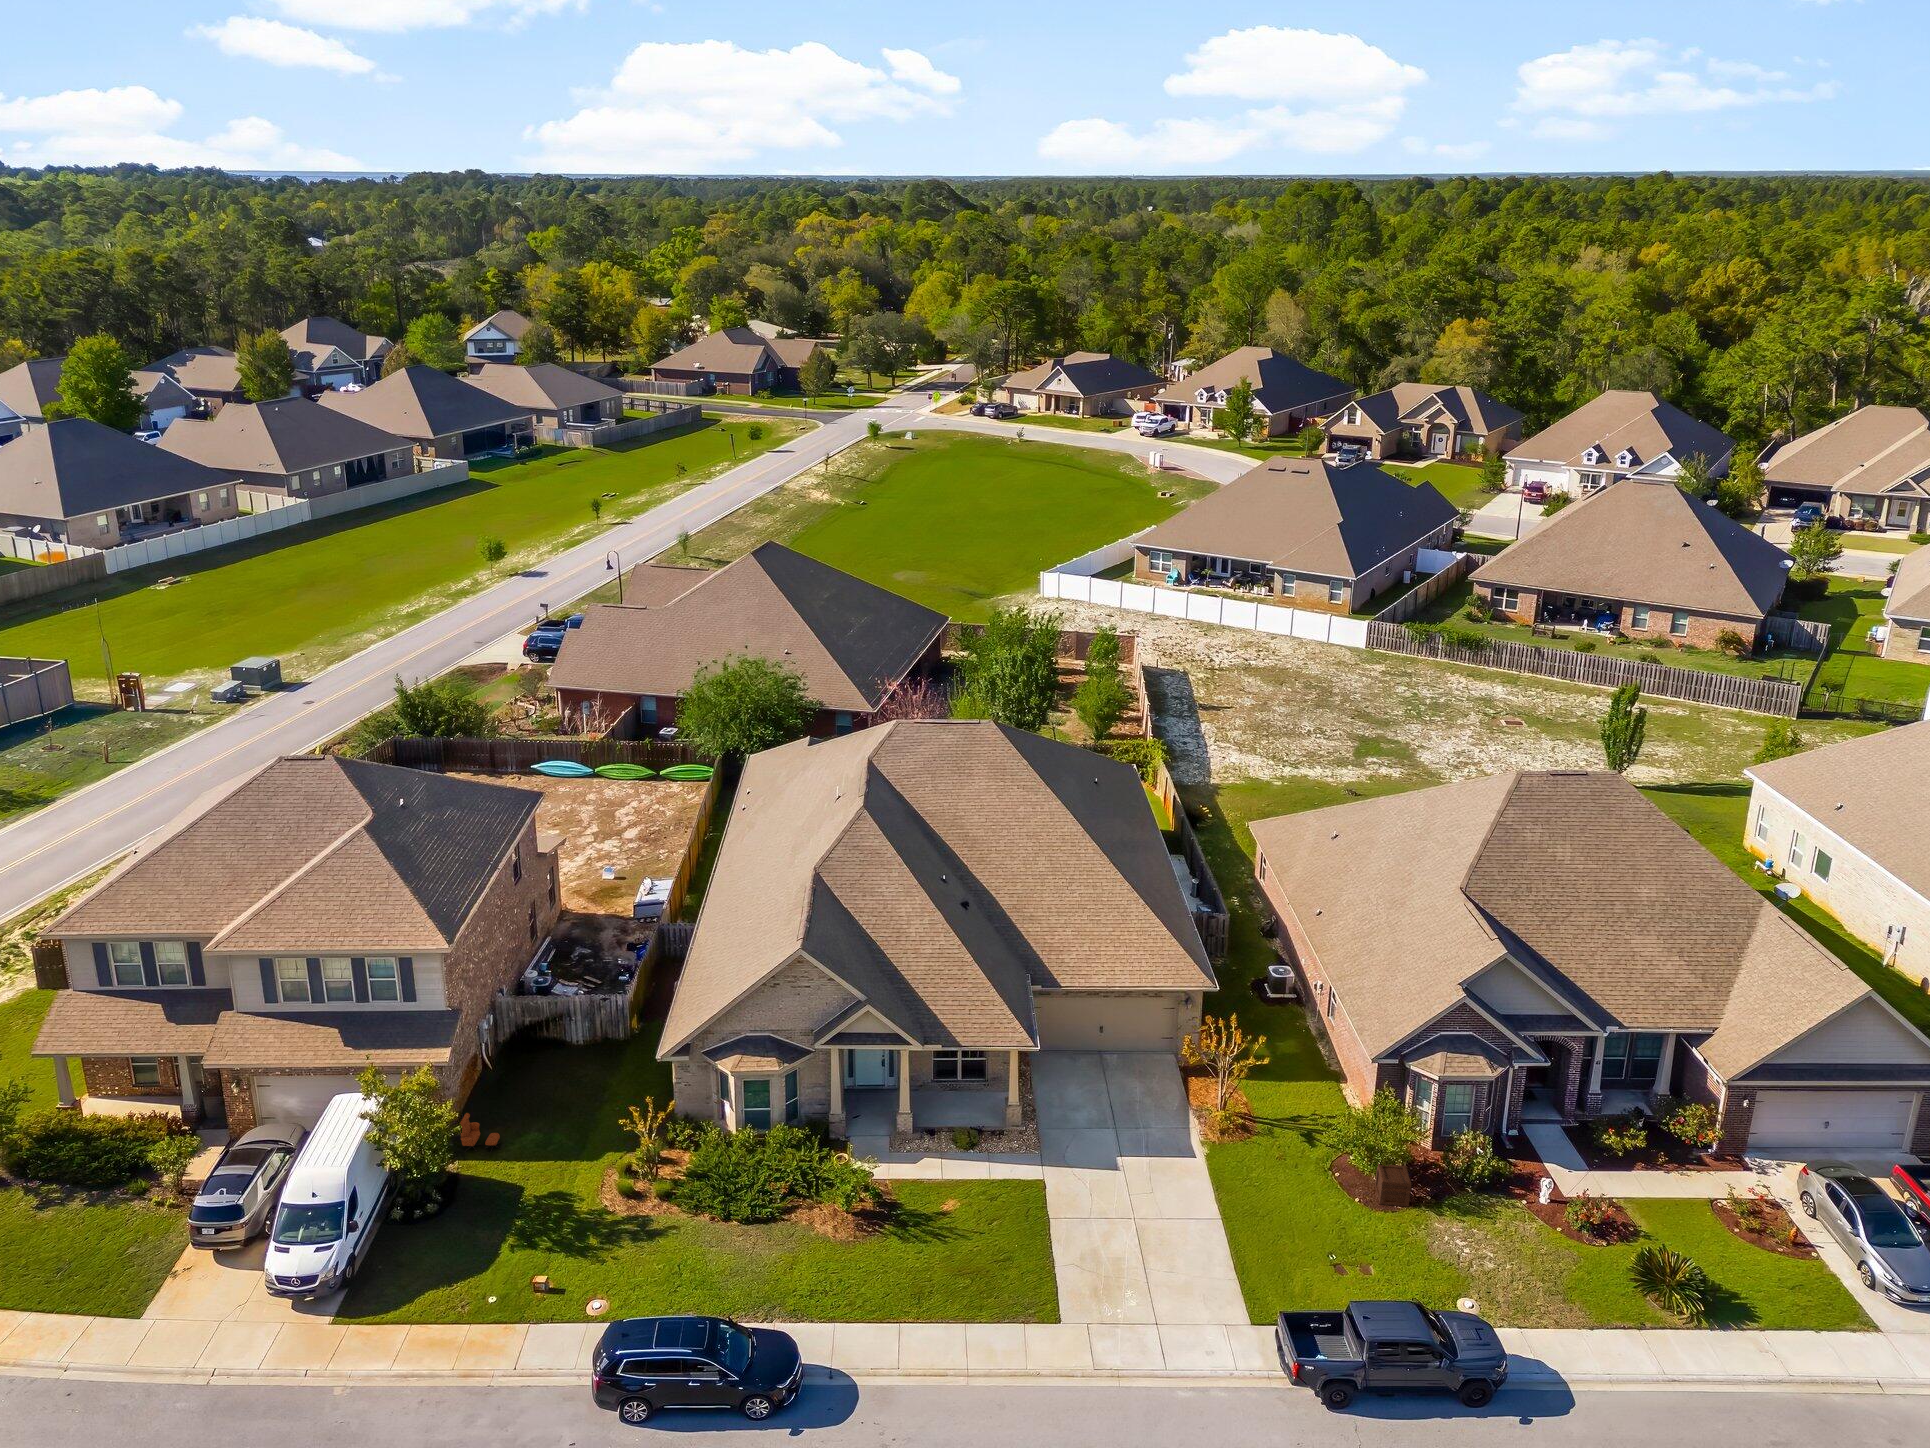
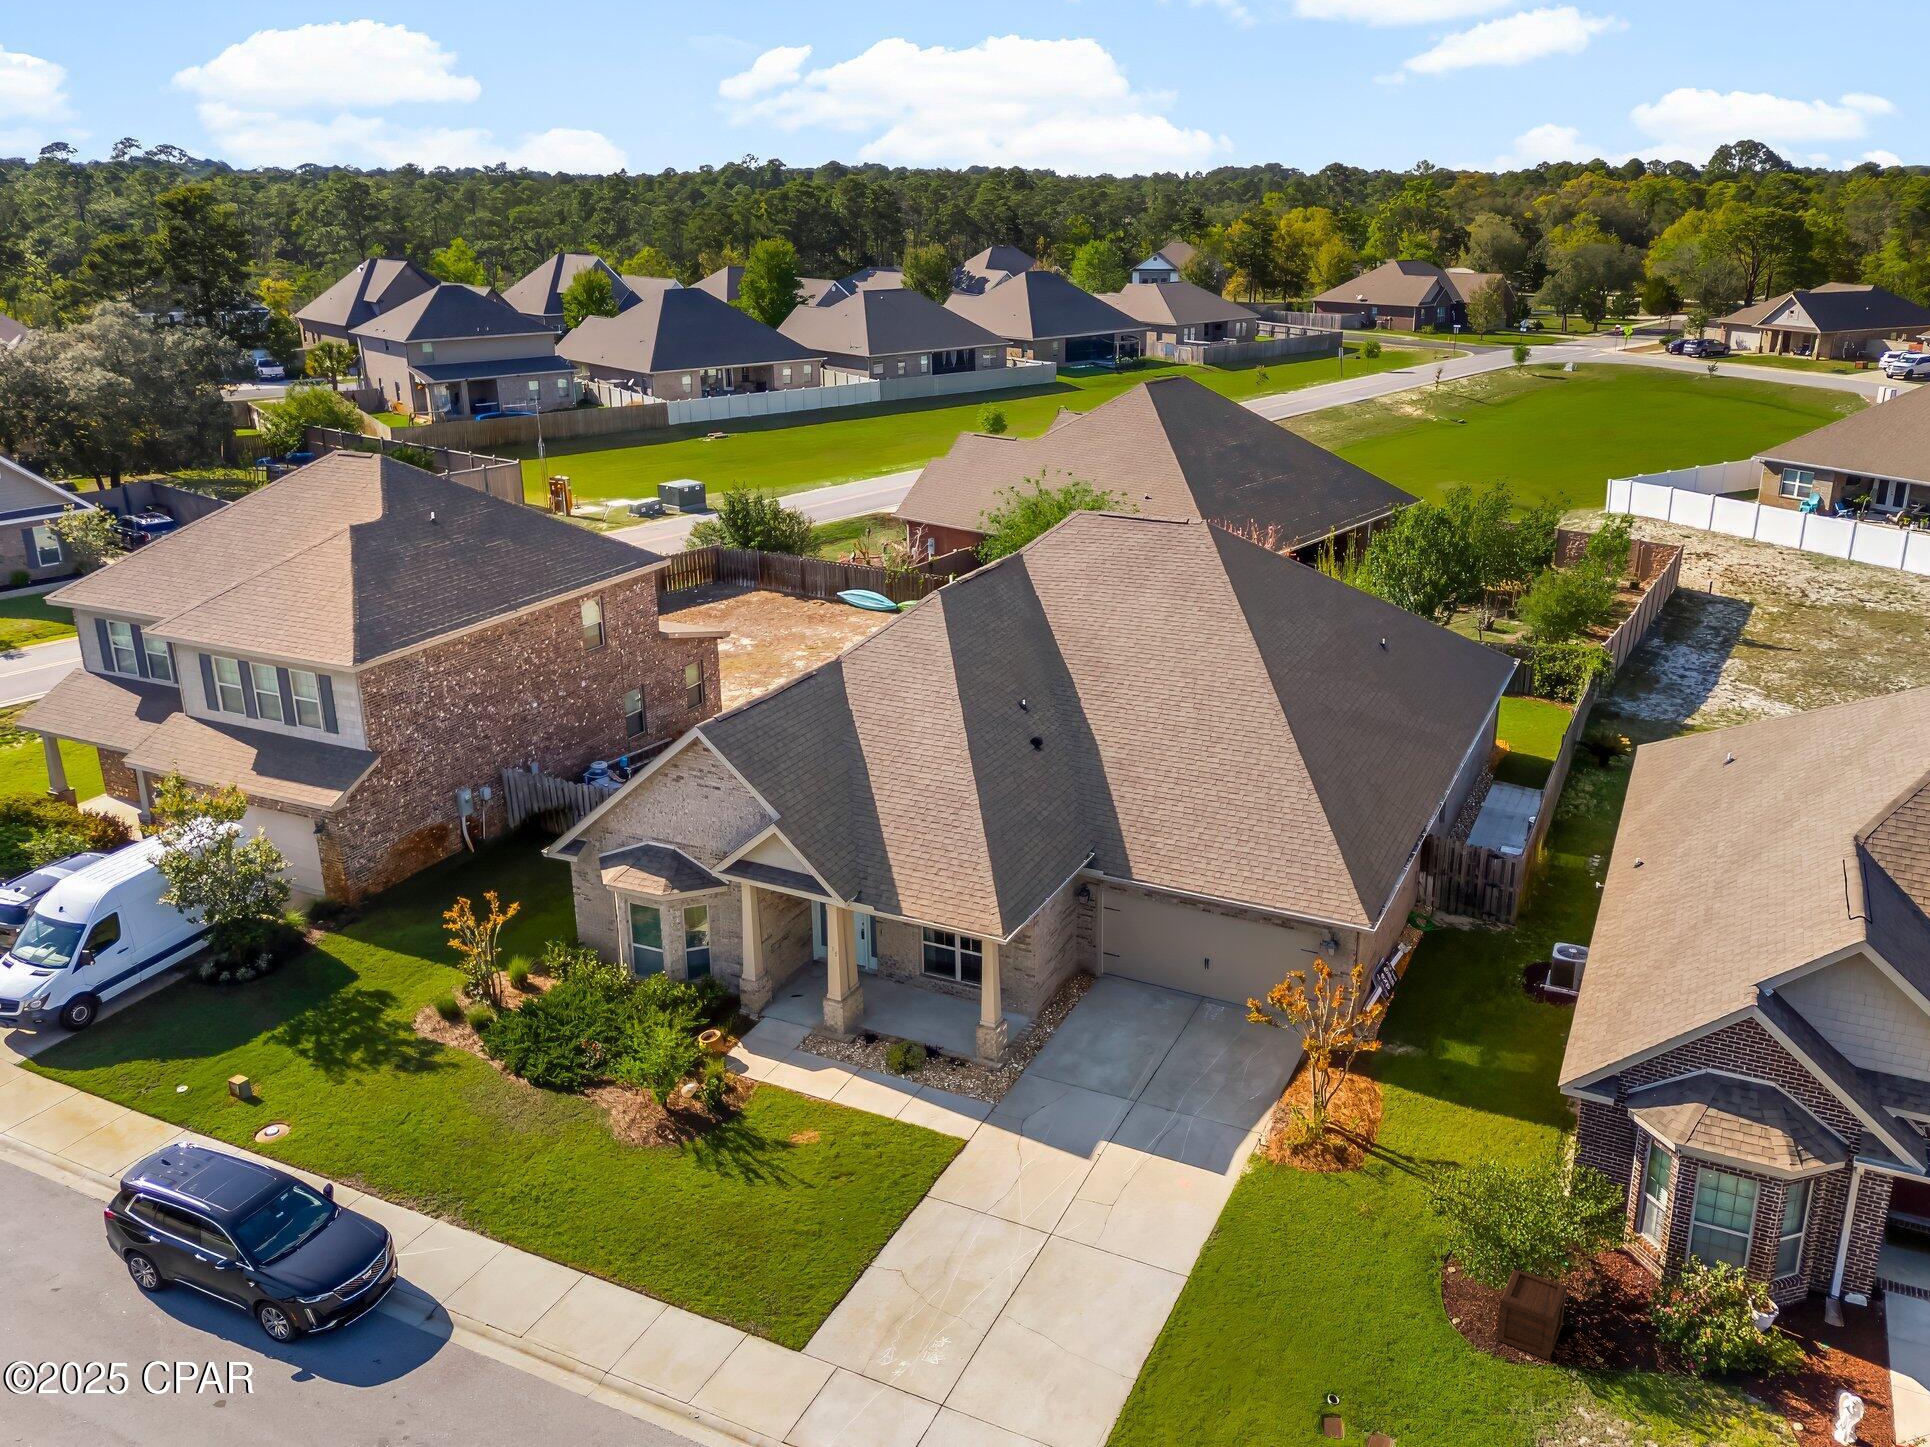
lounge chair: present [460,1113,501,1153] -> none [327,877,381,932]

